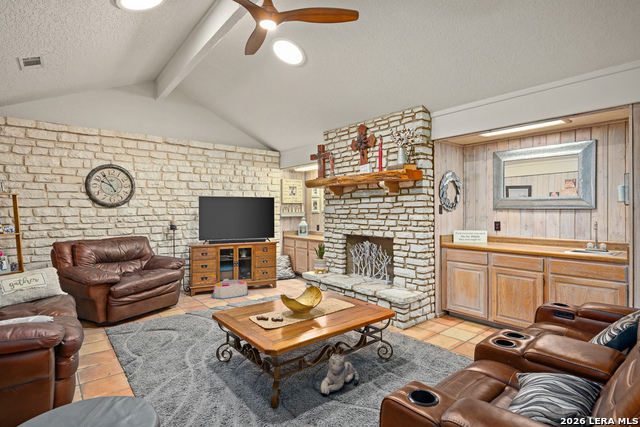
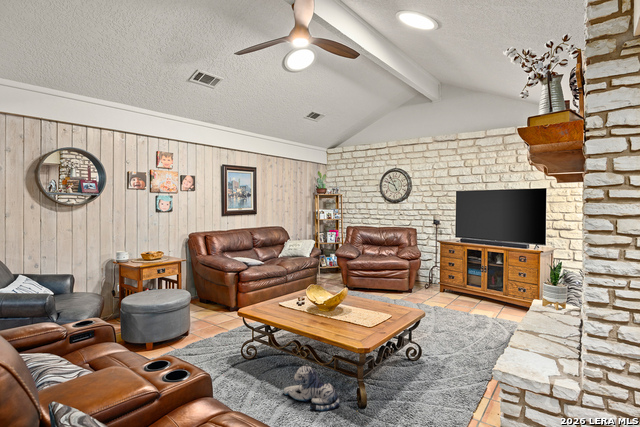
storage bin: present [211,279,248,299] -> none [447,282,492,307]

